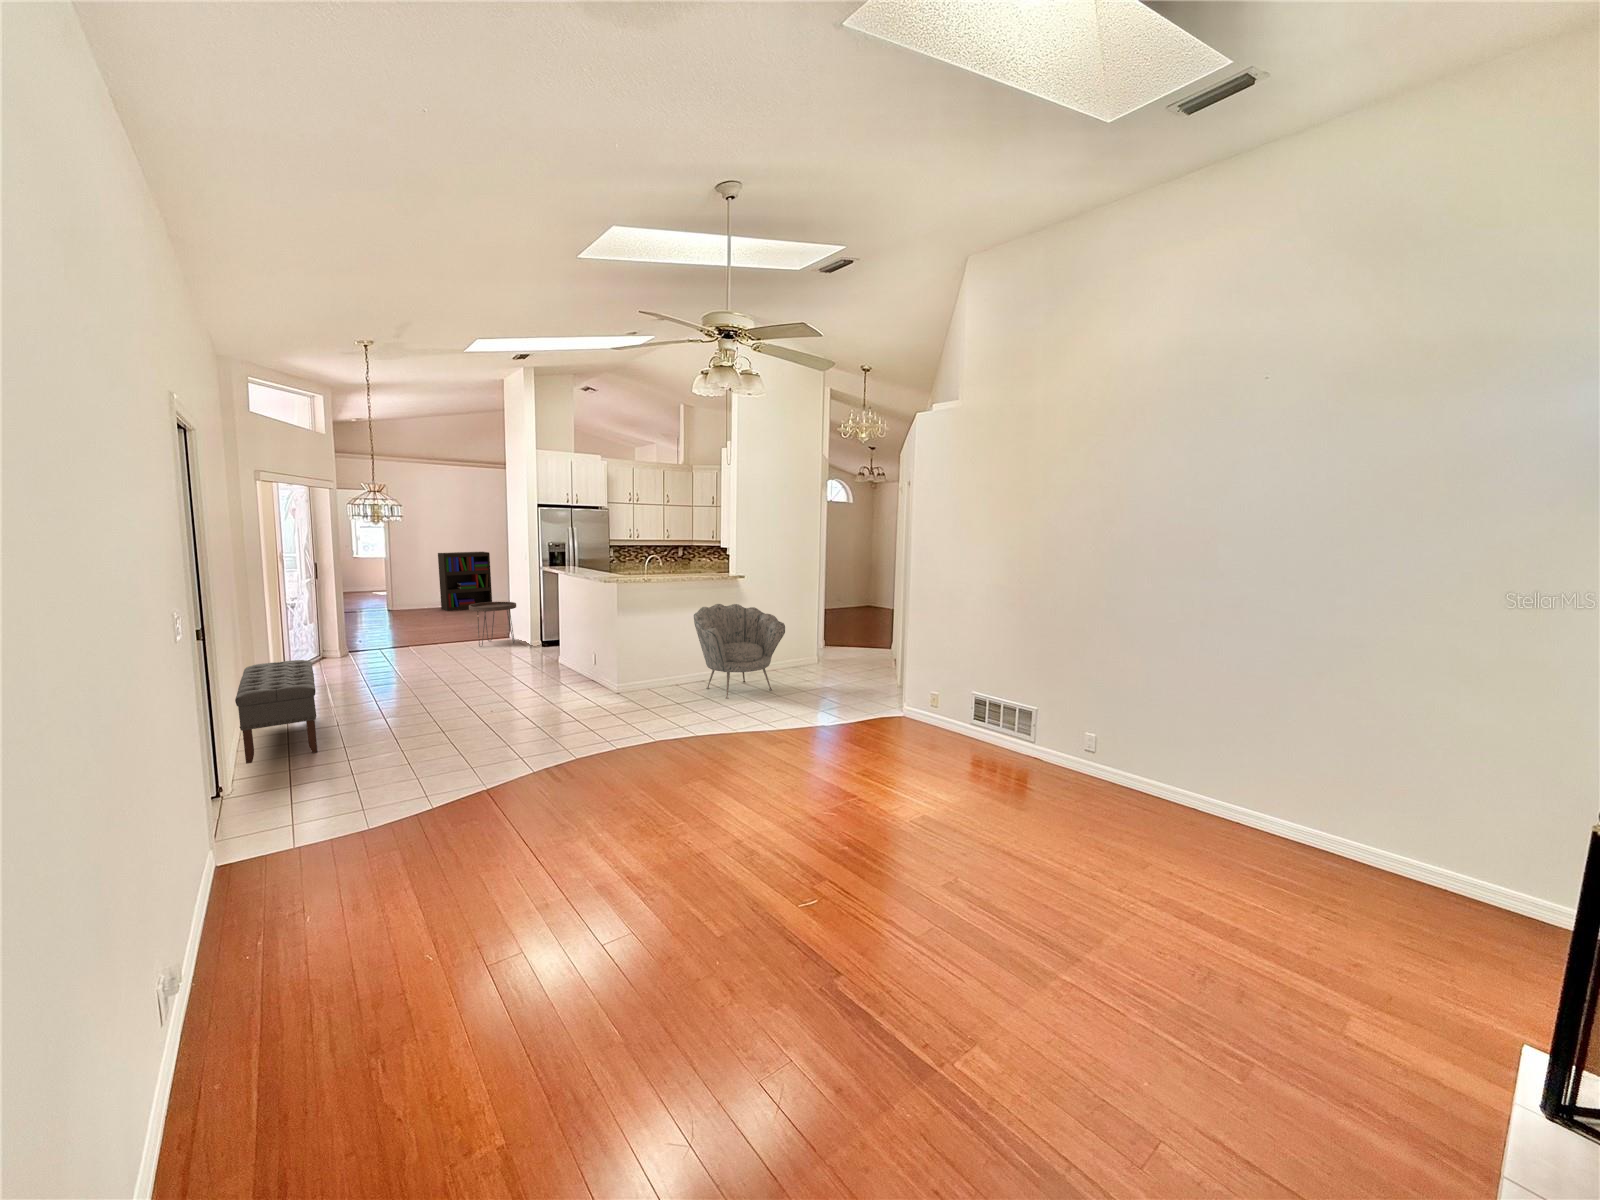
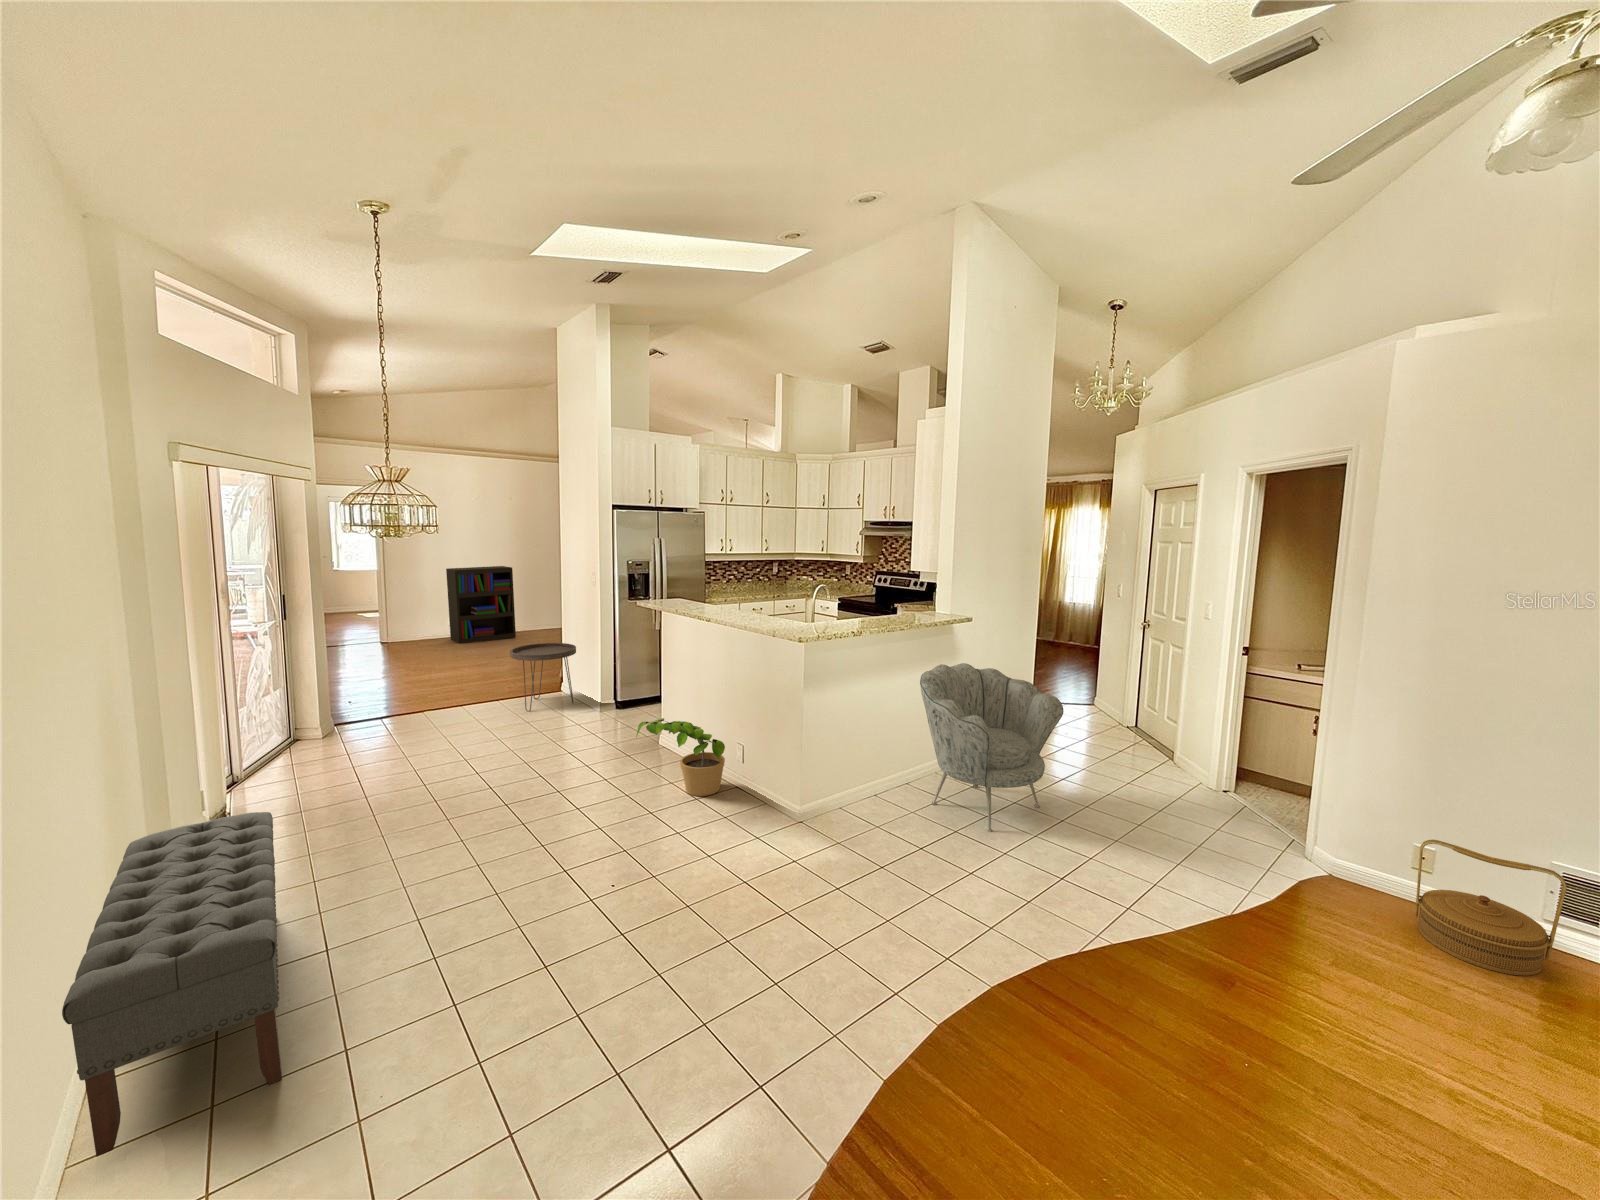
potted plant: none [524,634,584,683] -> present [636,718,725,796]
woven basket: none [907,683,955,744] -> present [1415,840,1567,976]

